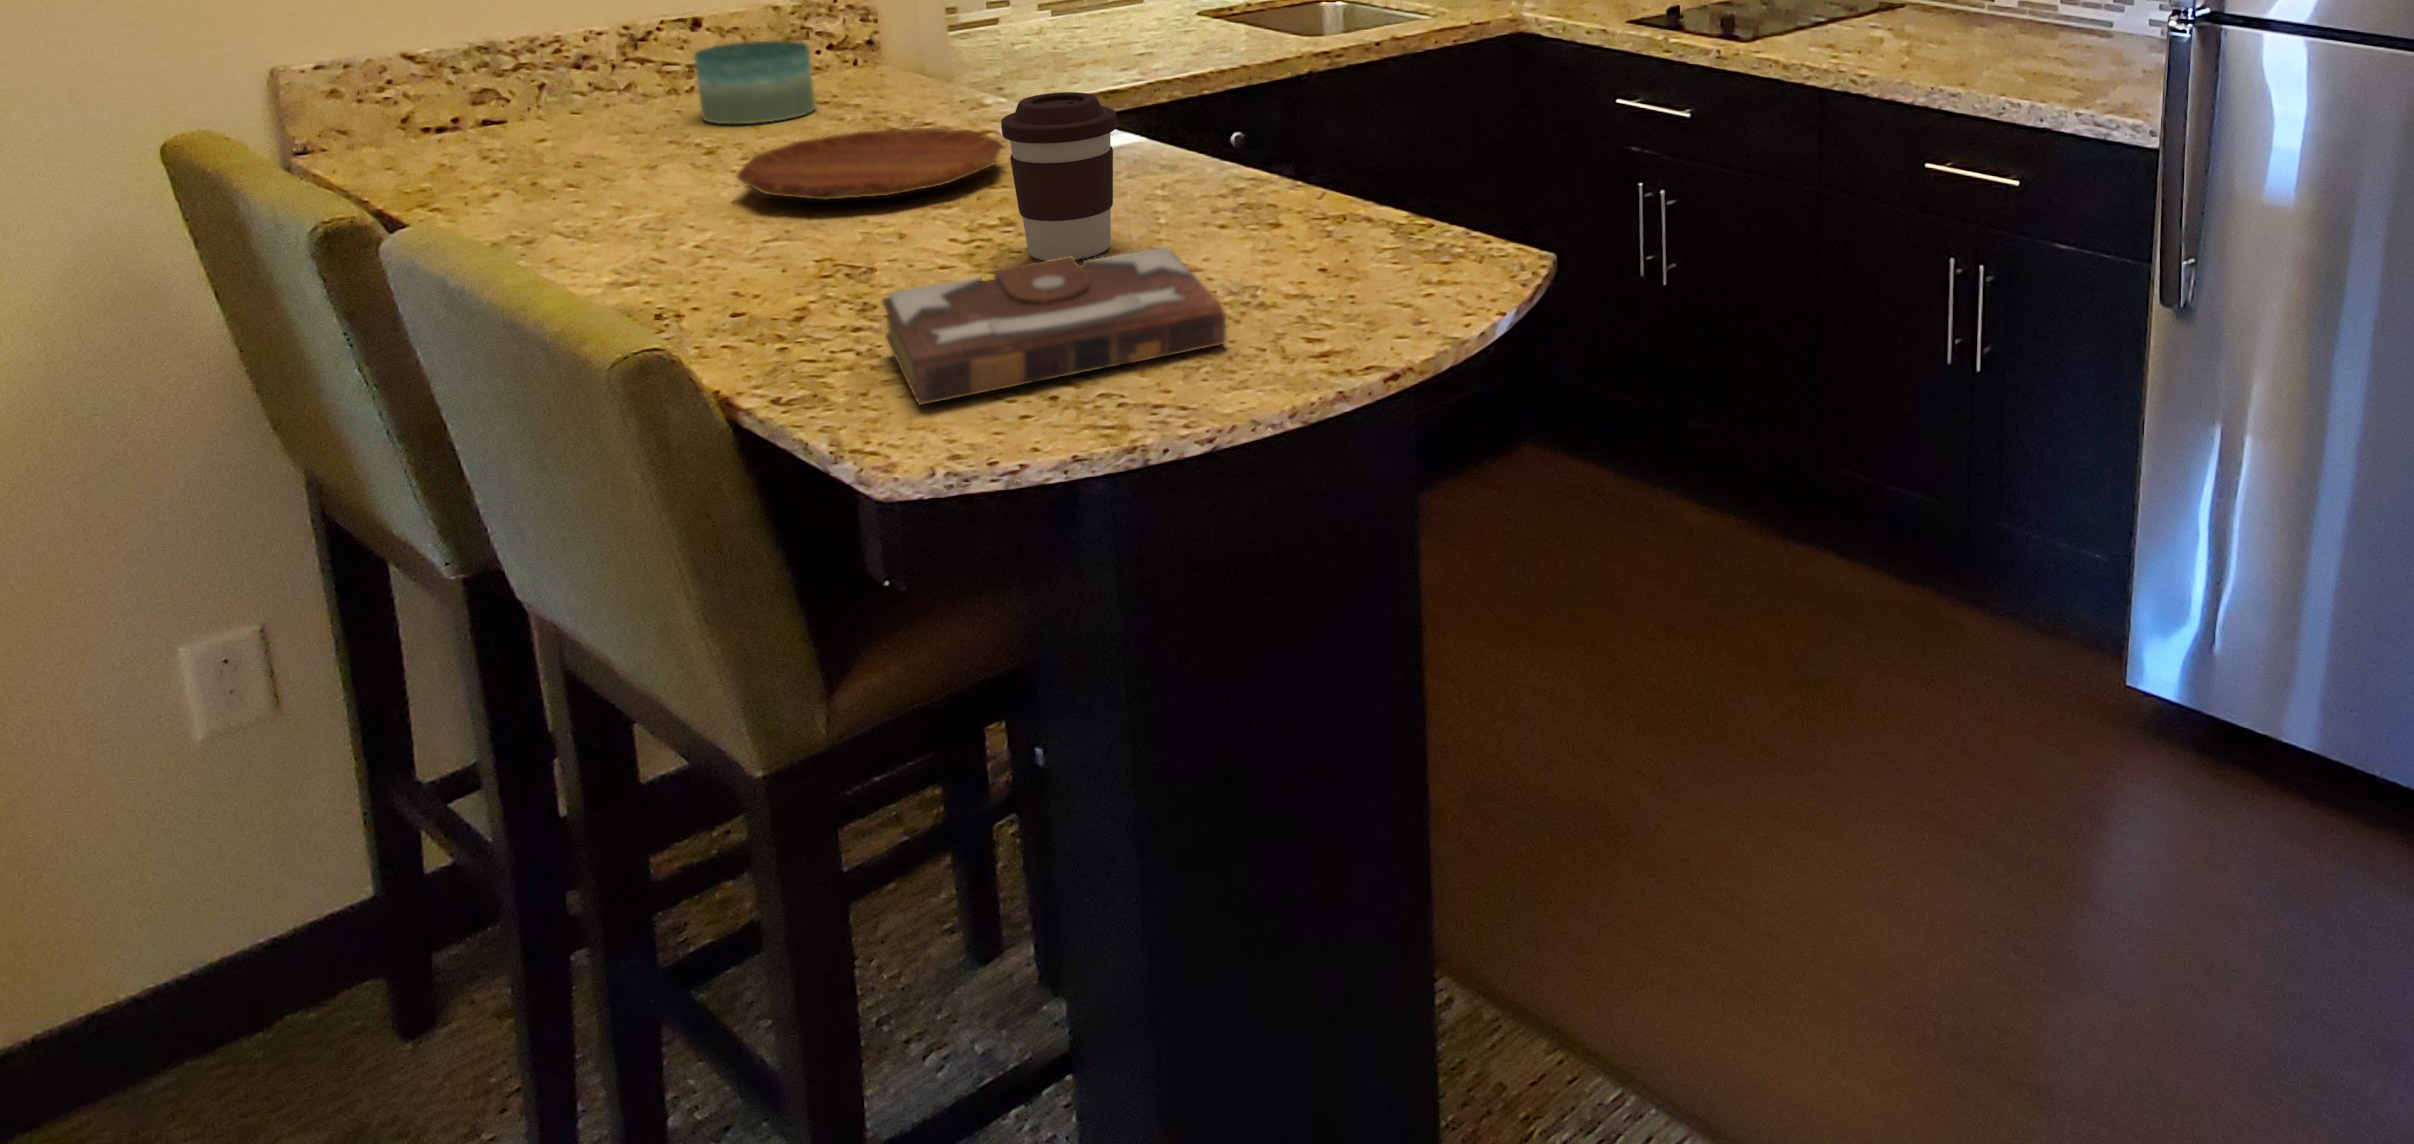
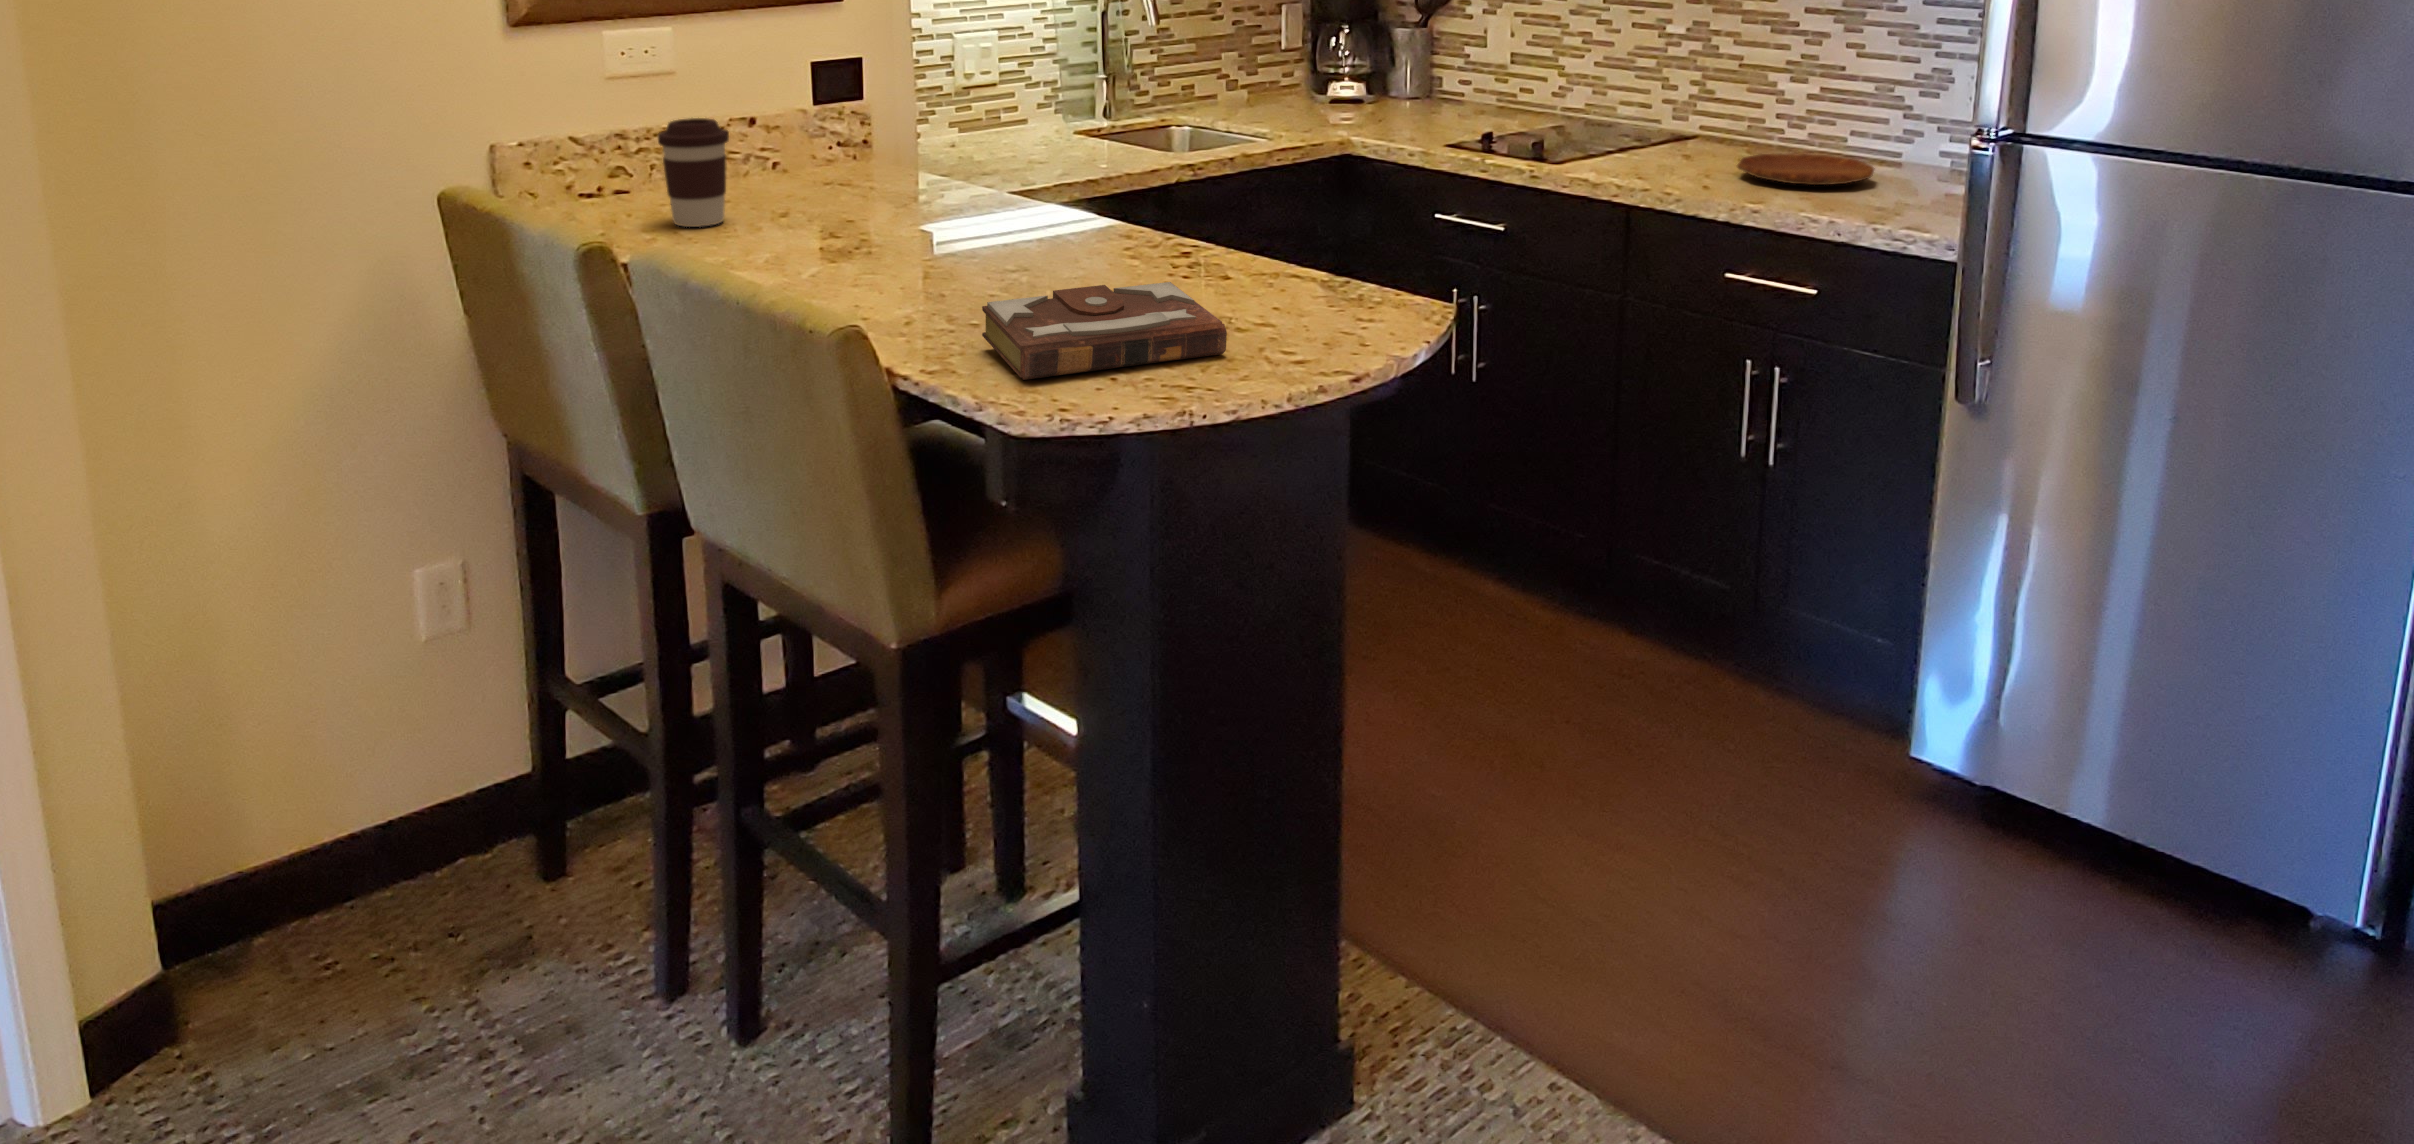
candle: present [695,41,815,124] -> none [762,135,842,198]
coffee cup: present [1001,92,1117,260] -> present [658,118,729,227]
tray: present [737,128,1002,200] -> present [1737,153,1874,185]

